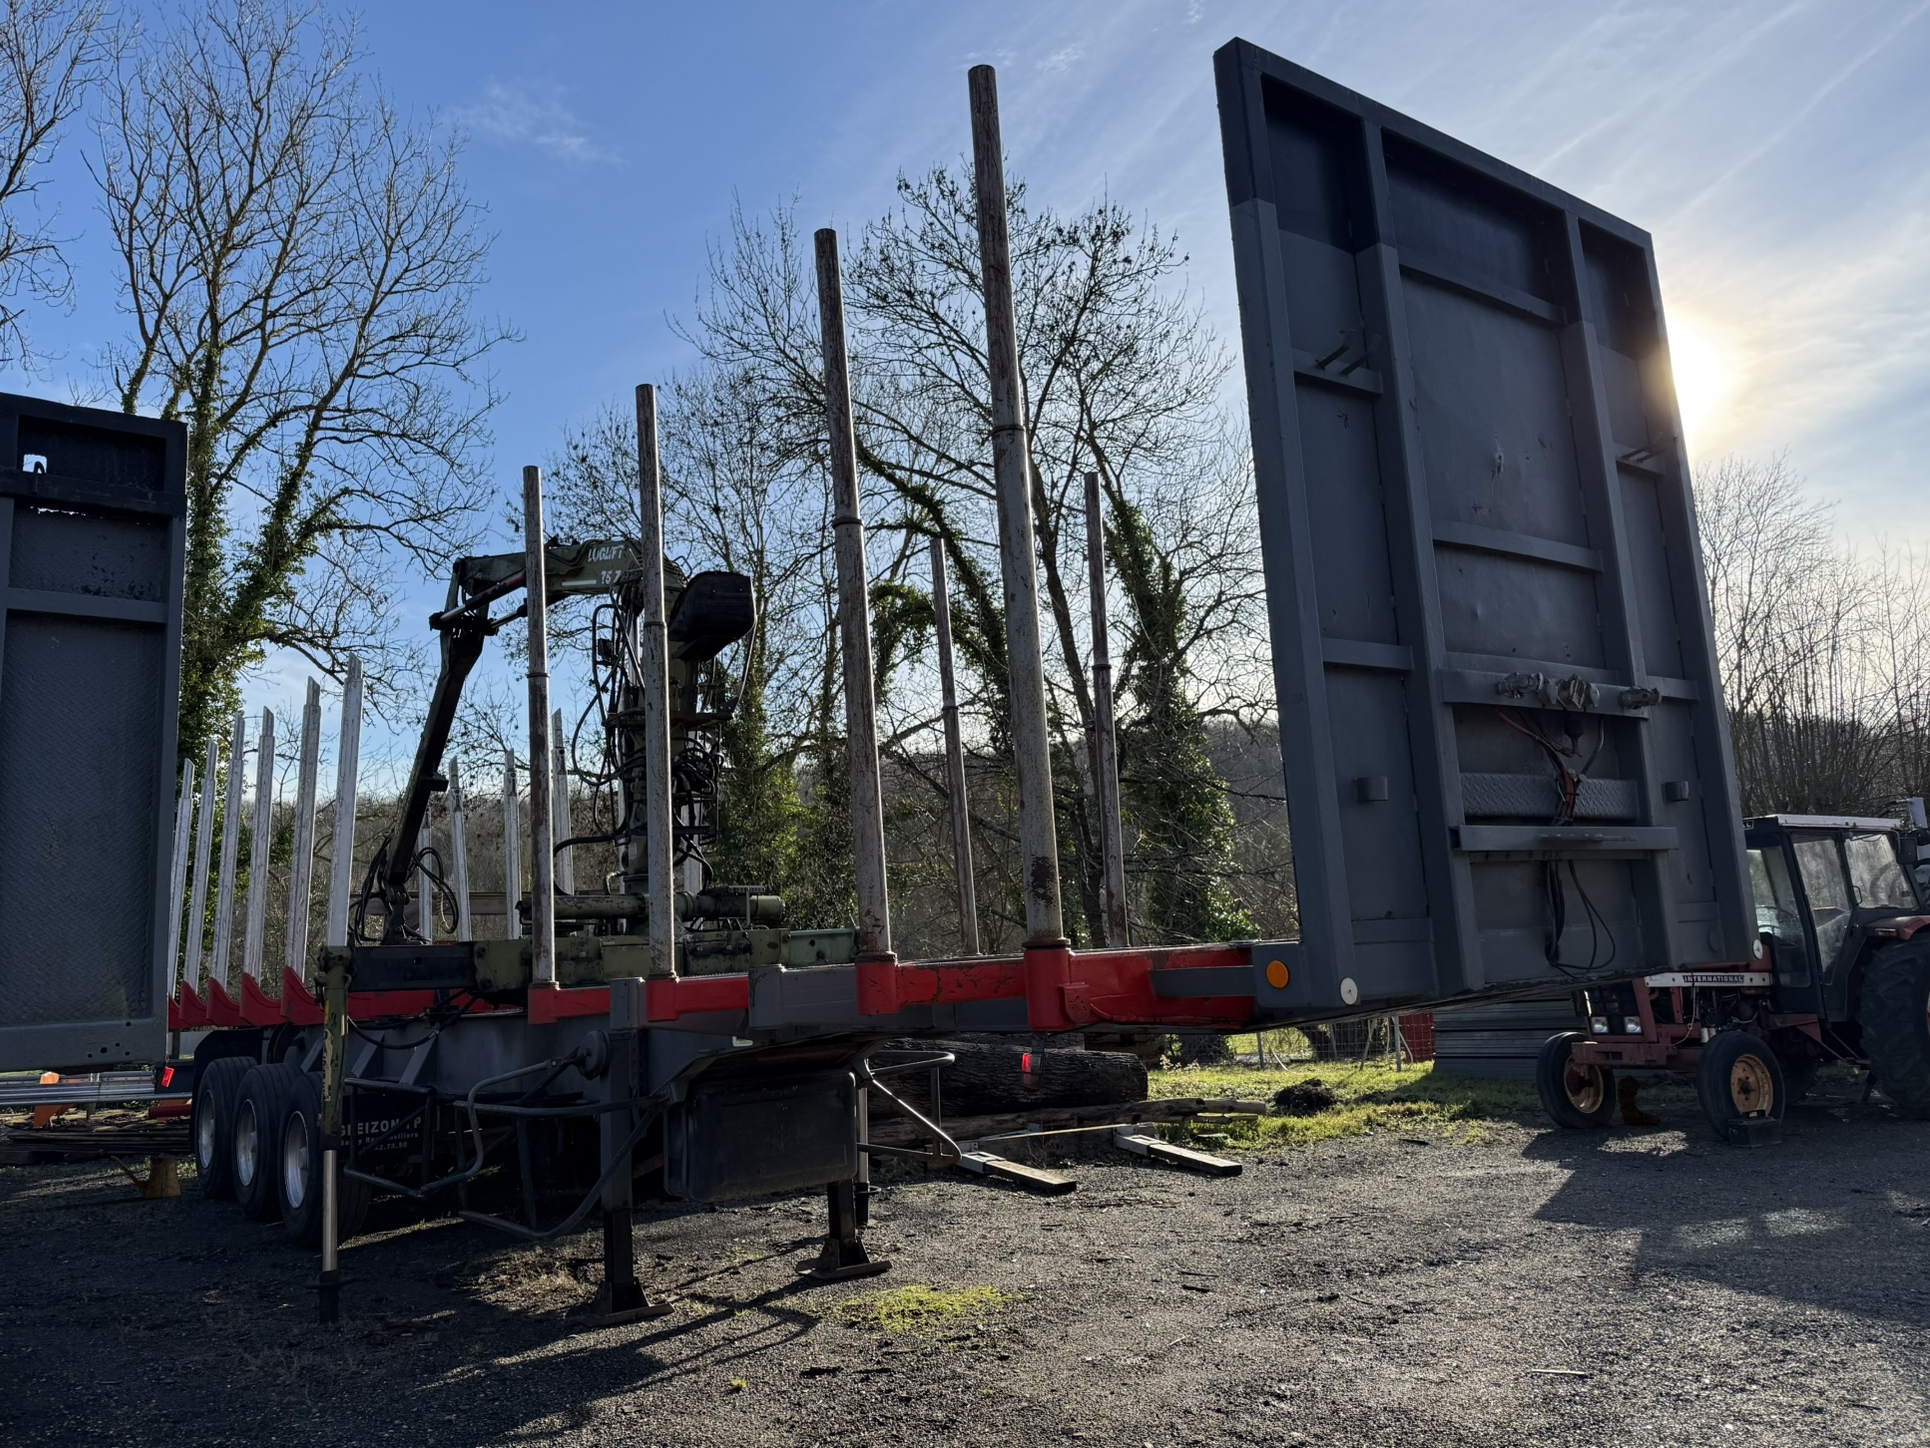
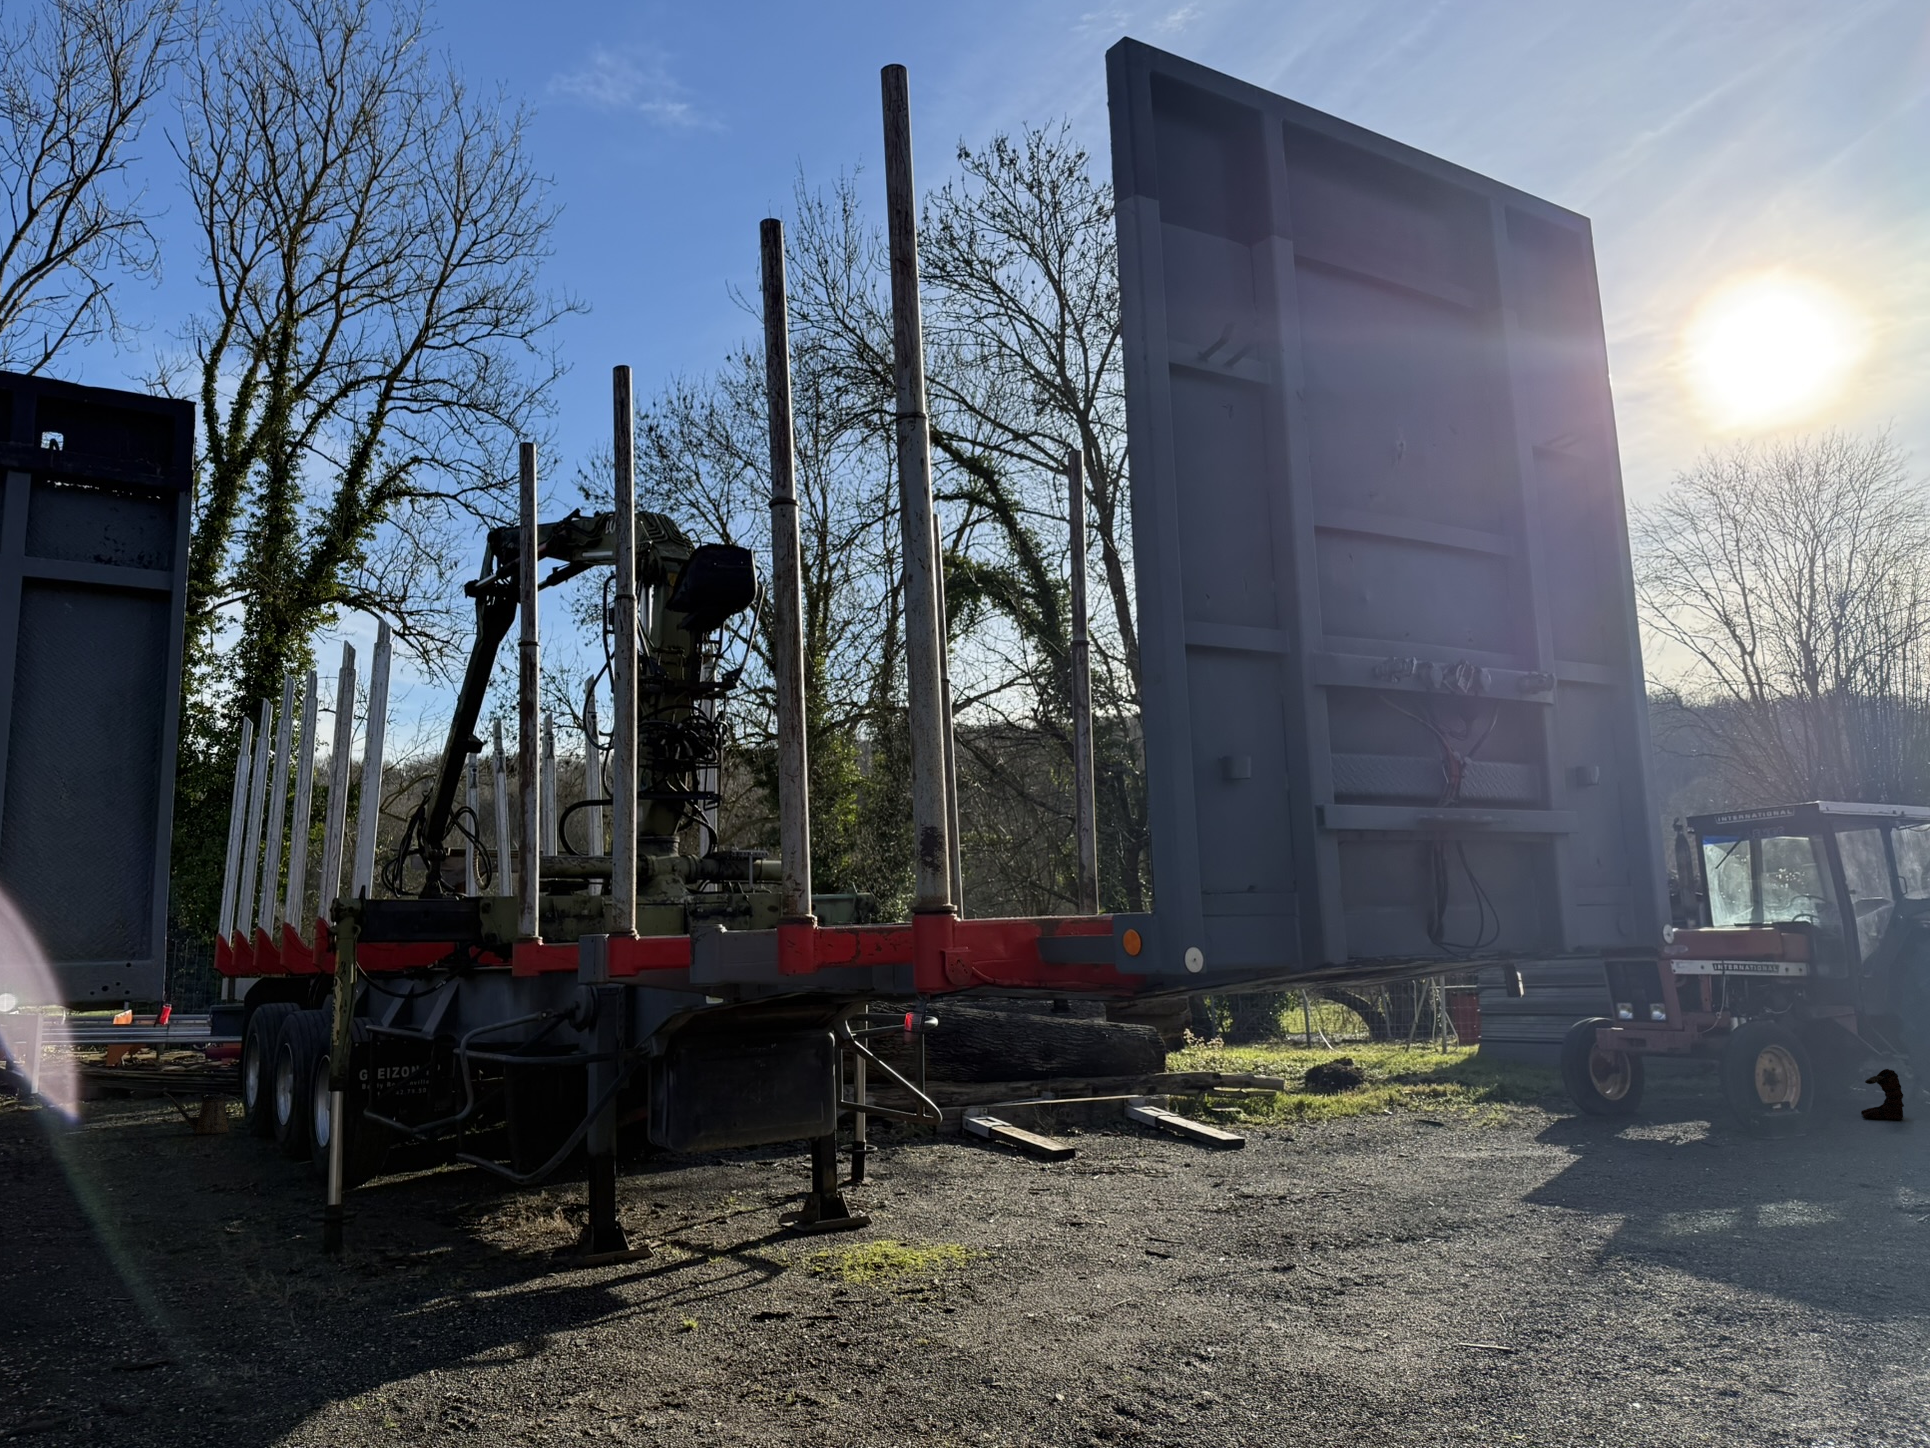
boots: present [1617,1075,1660,1124] -> present [1861,1069,1904,1120]

